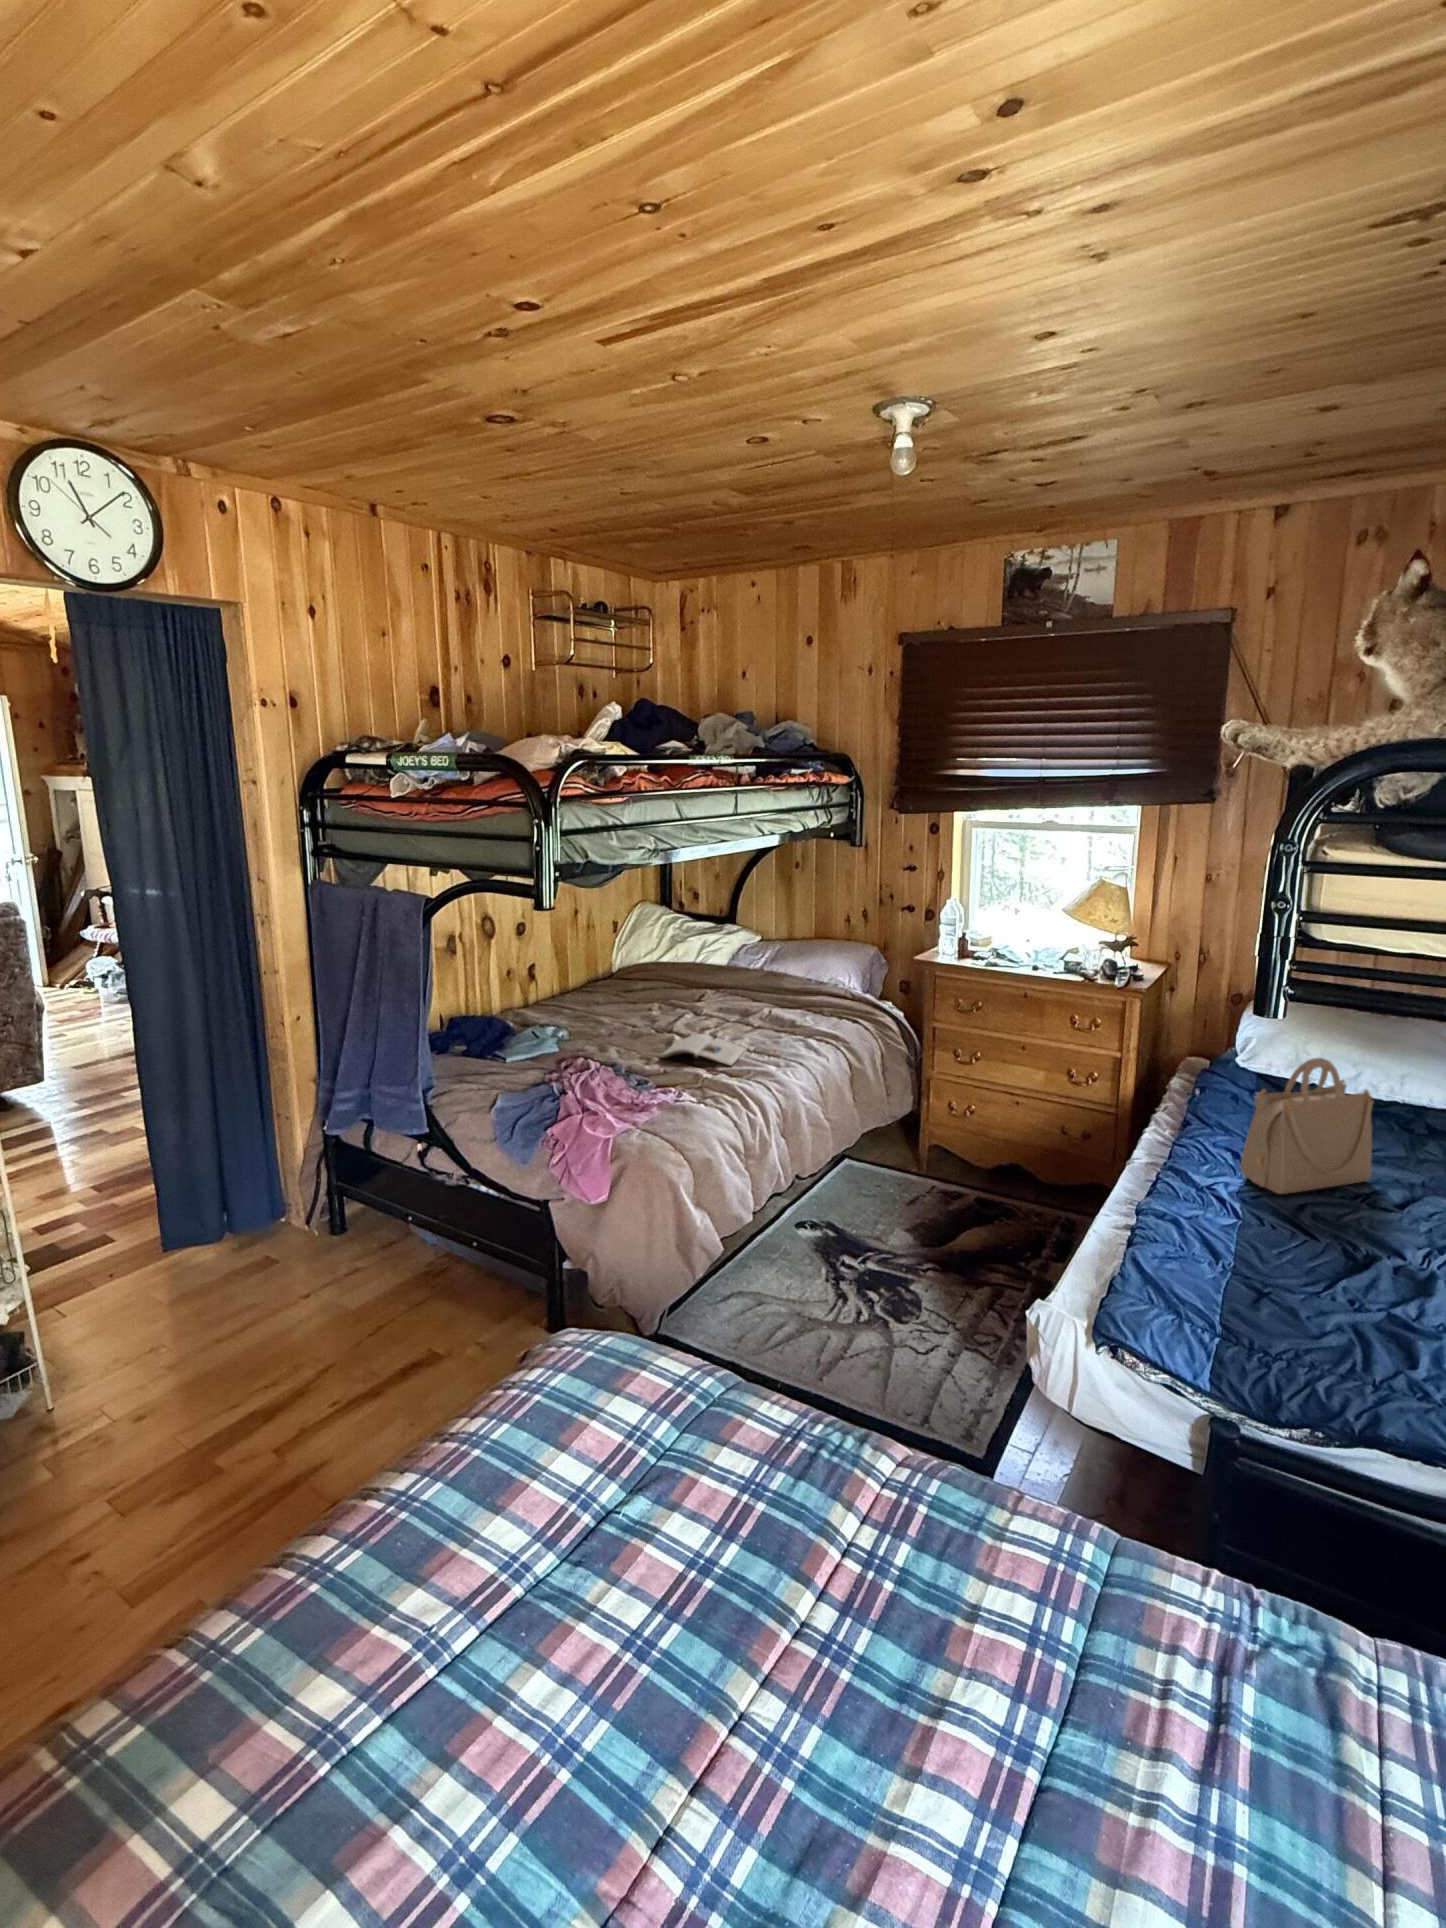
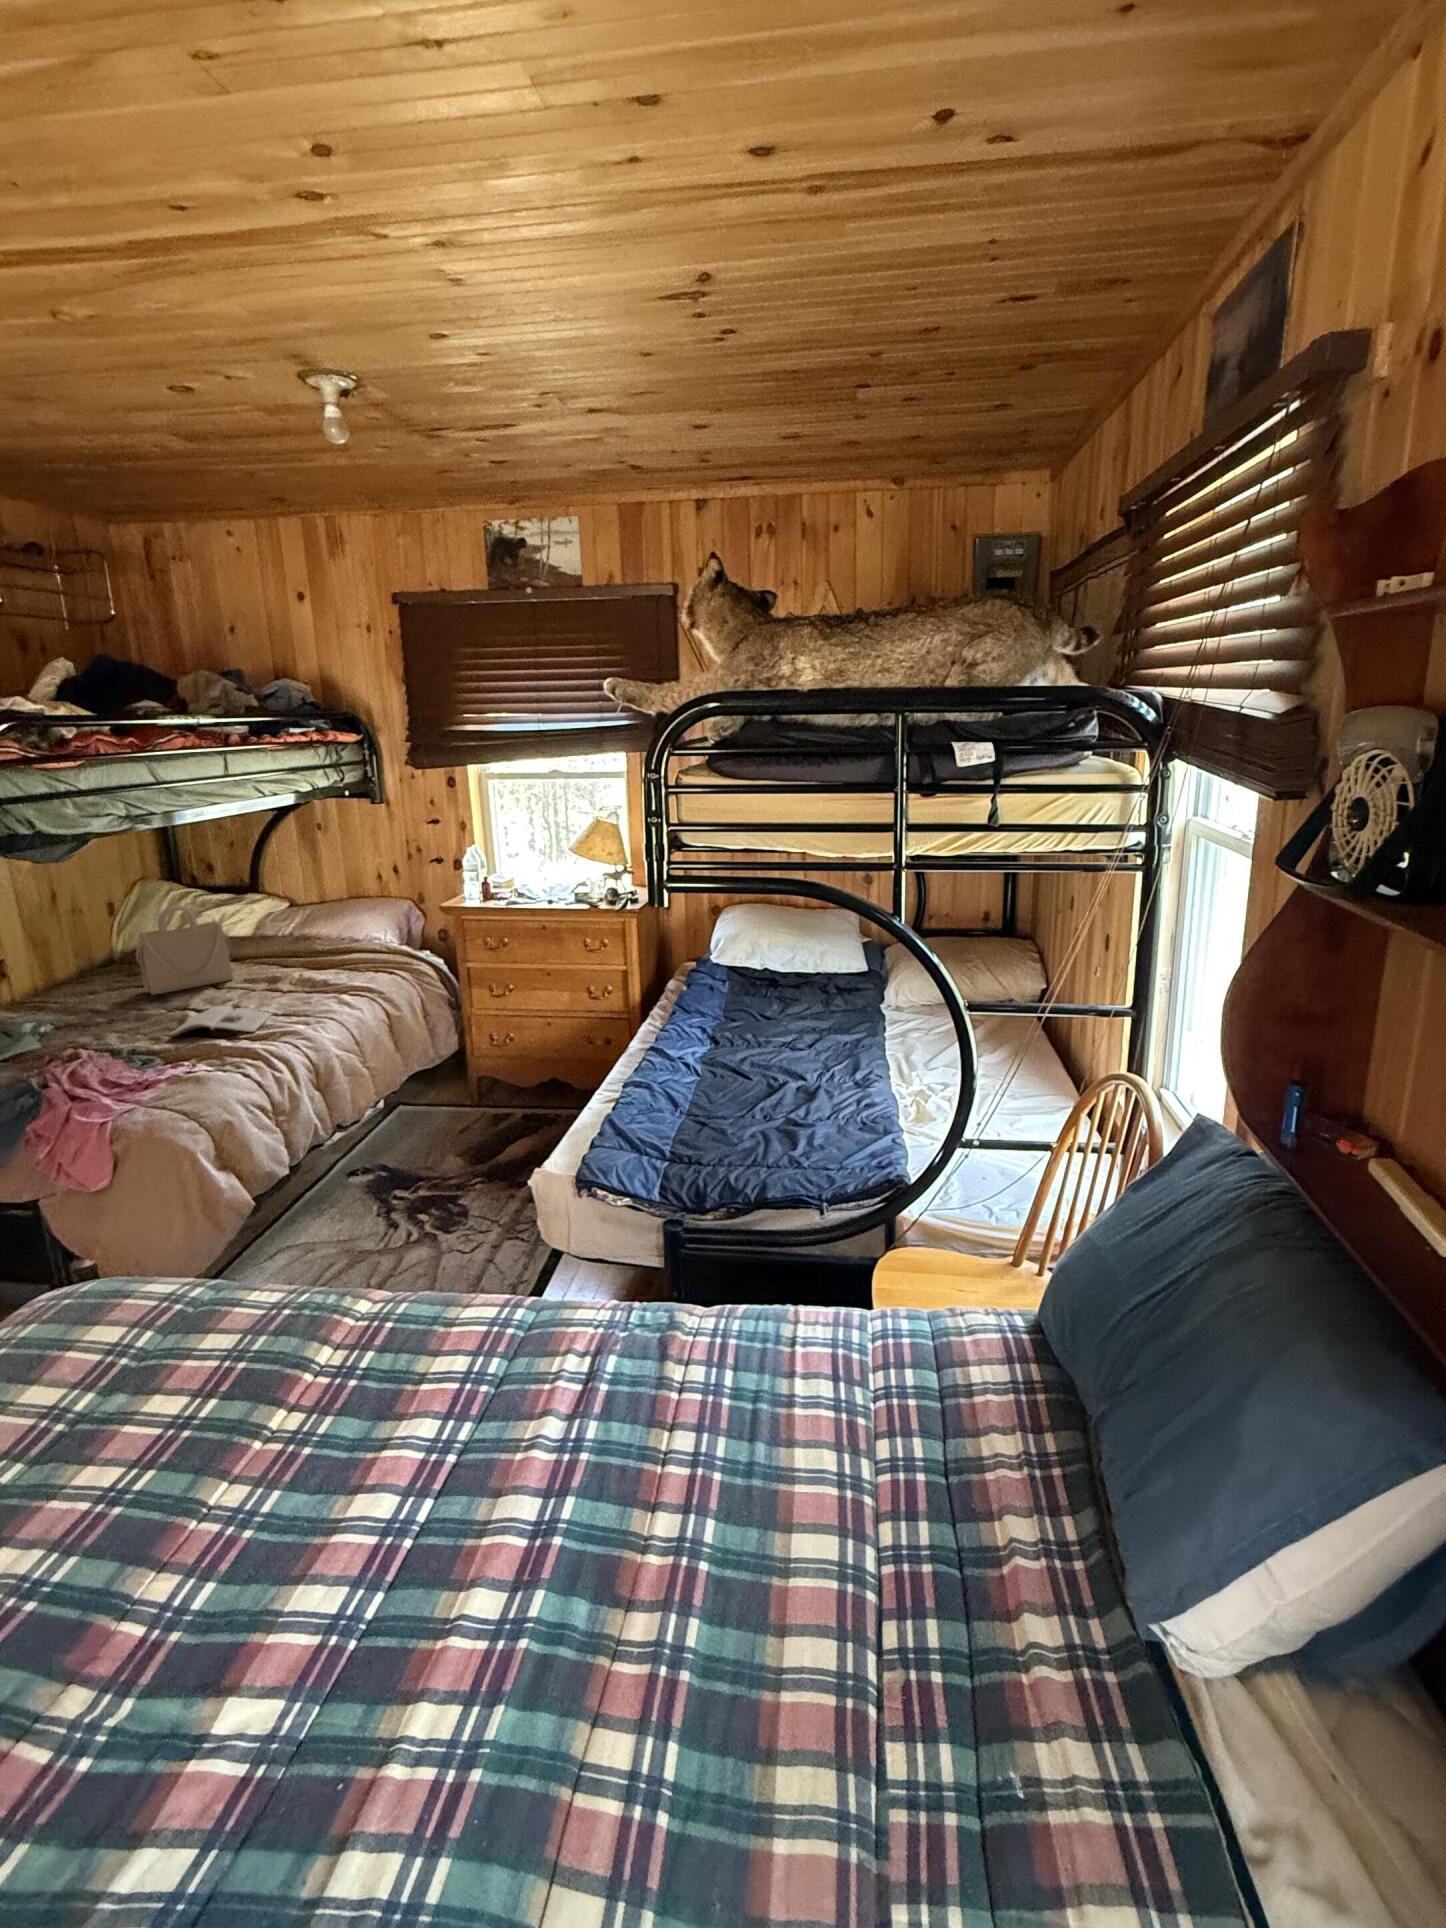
handbag: present [1240,1058,1373,1194] -> present [136,905,233,995]

